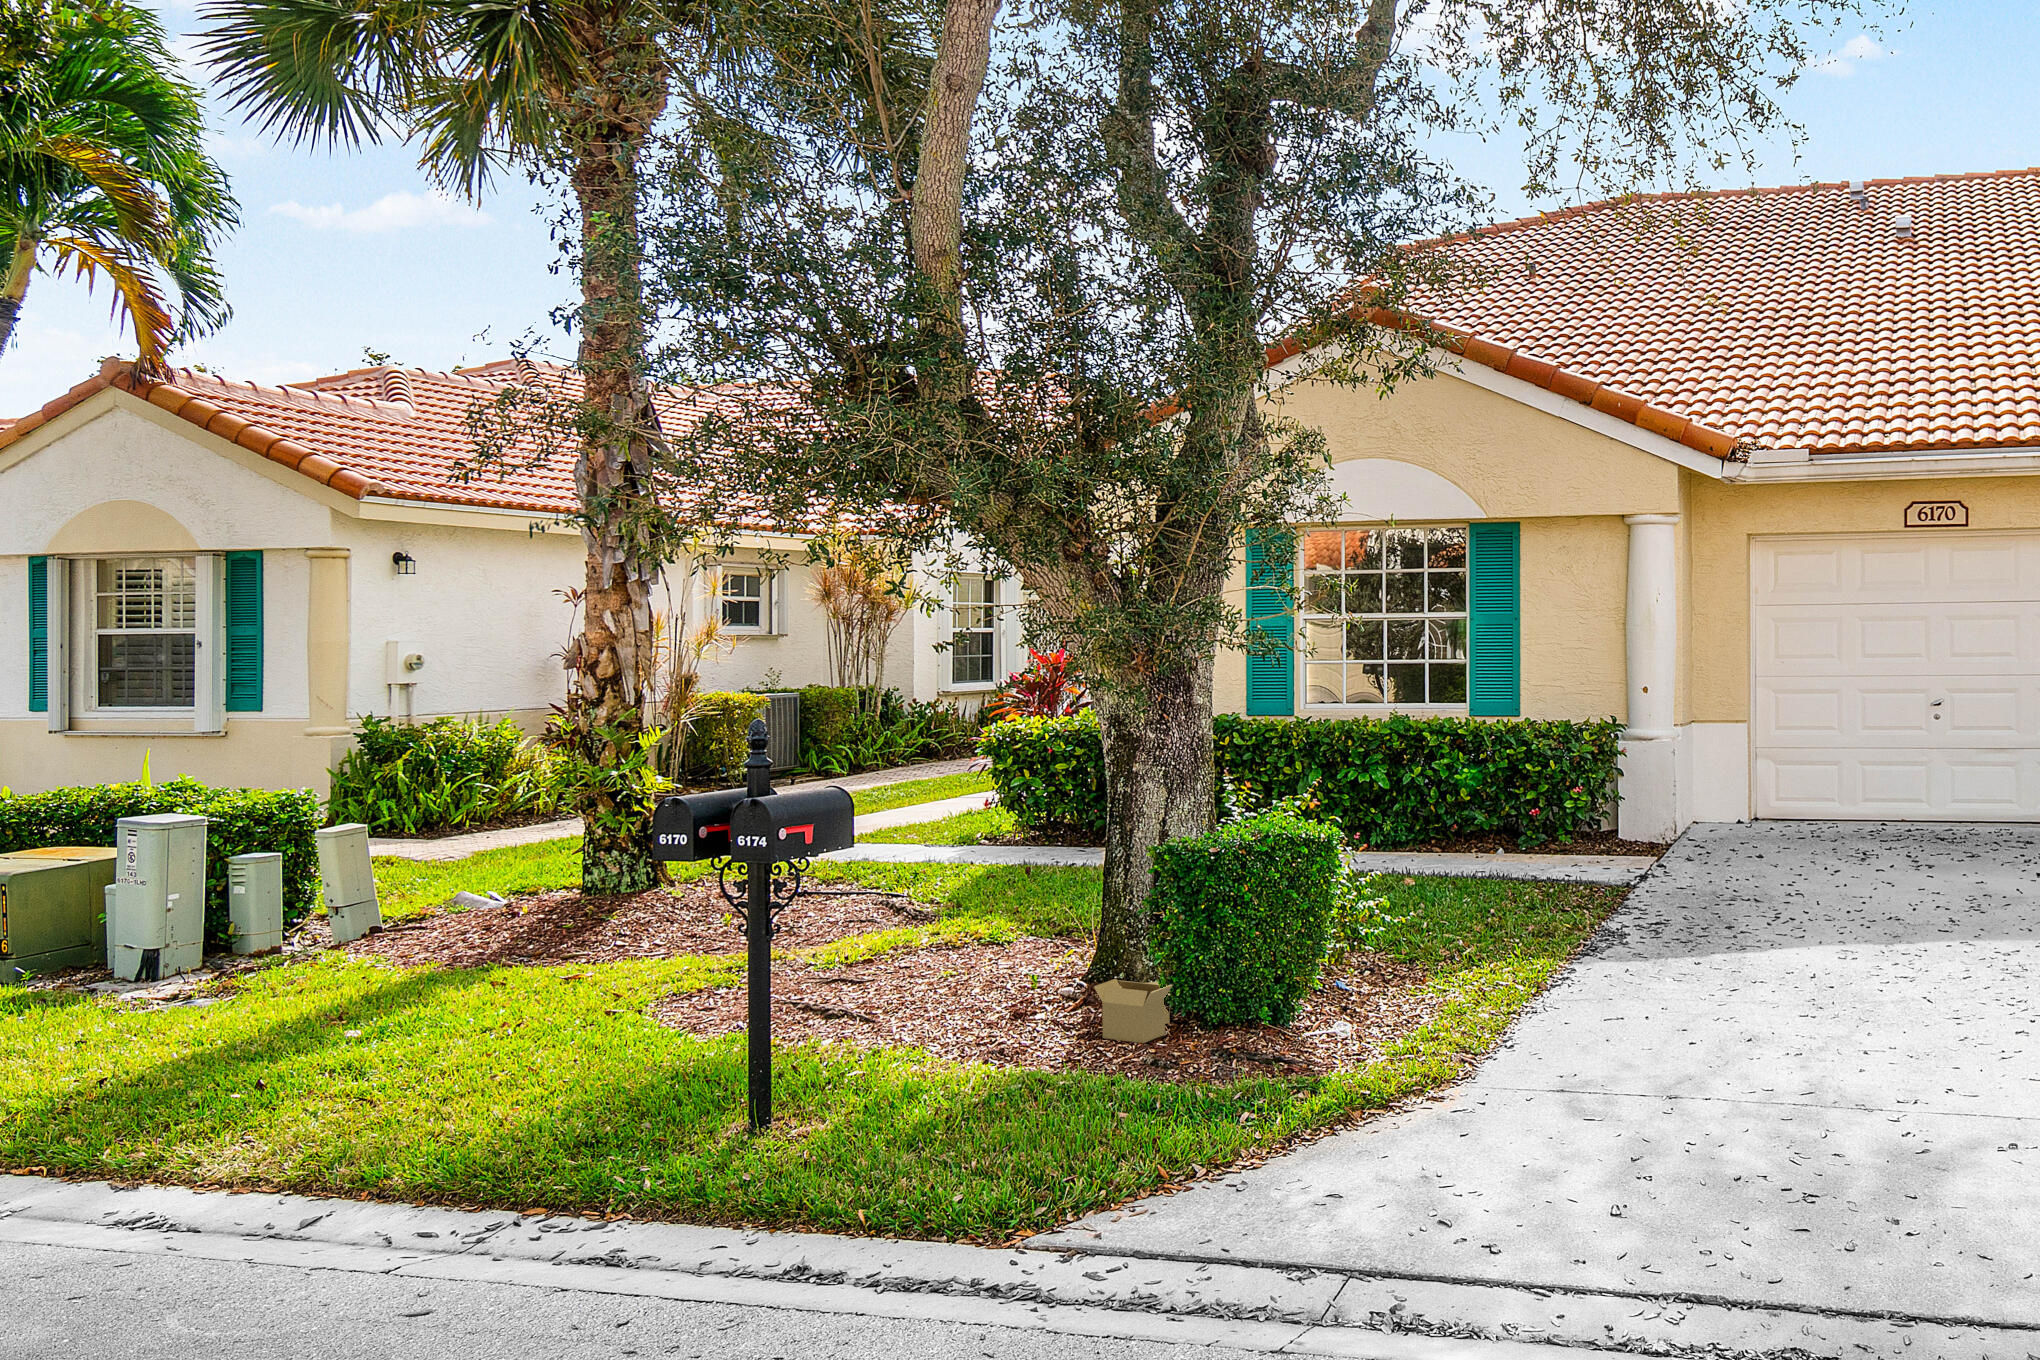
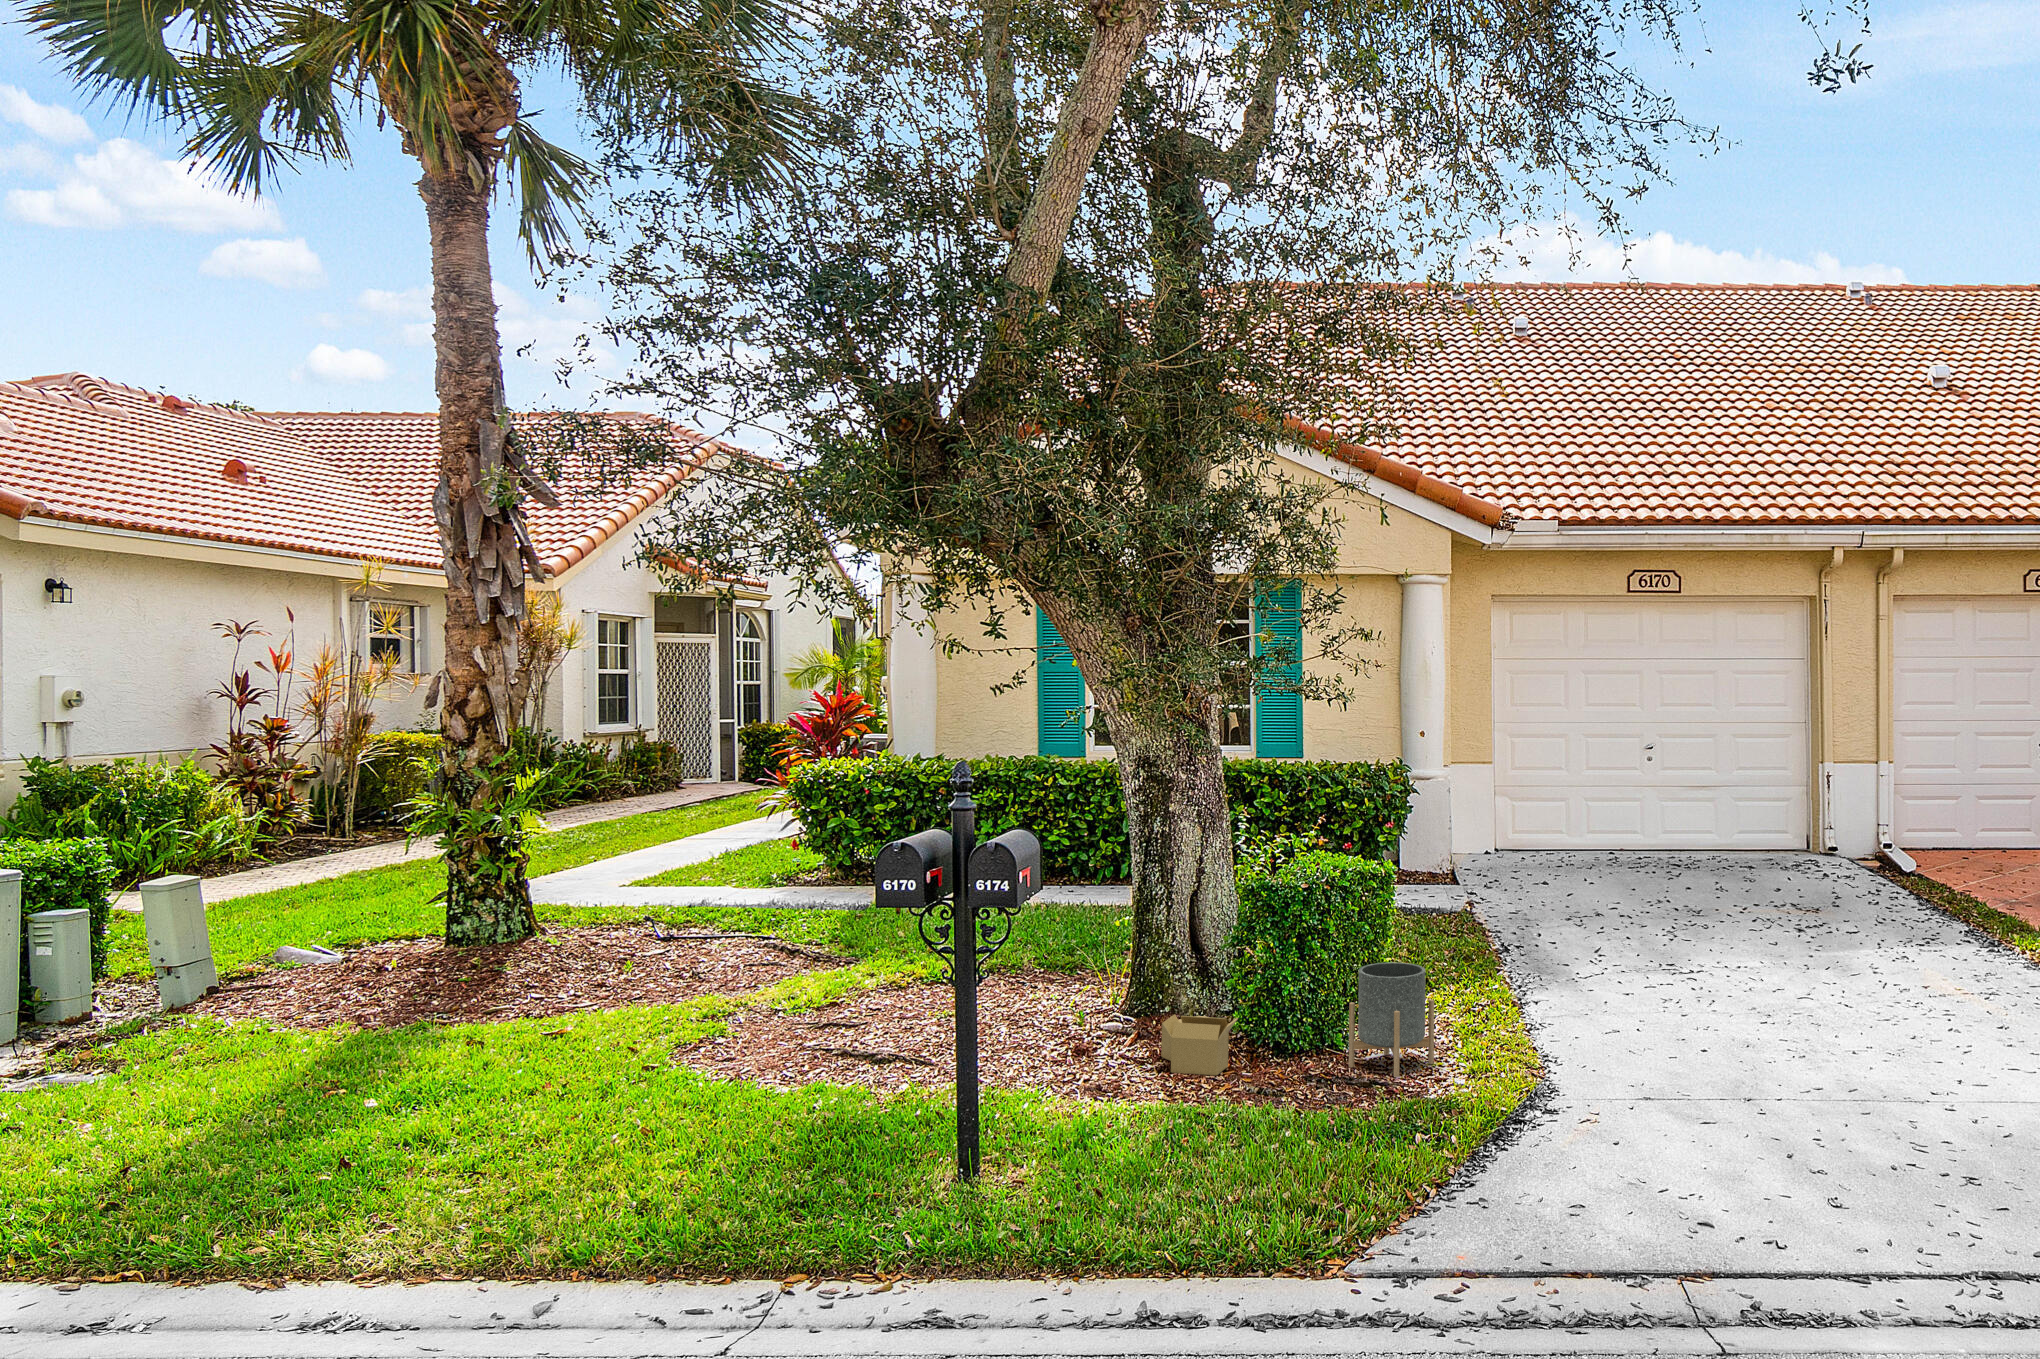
planter: none [1285,932,1377,1054] -> present [1349,962,1434,1077]

